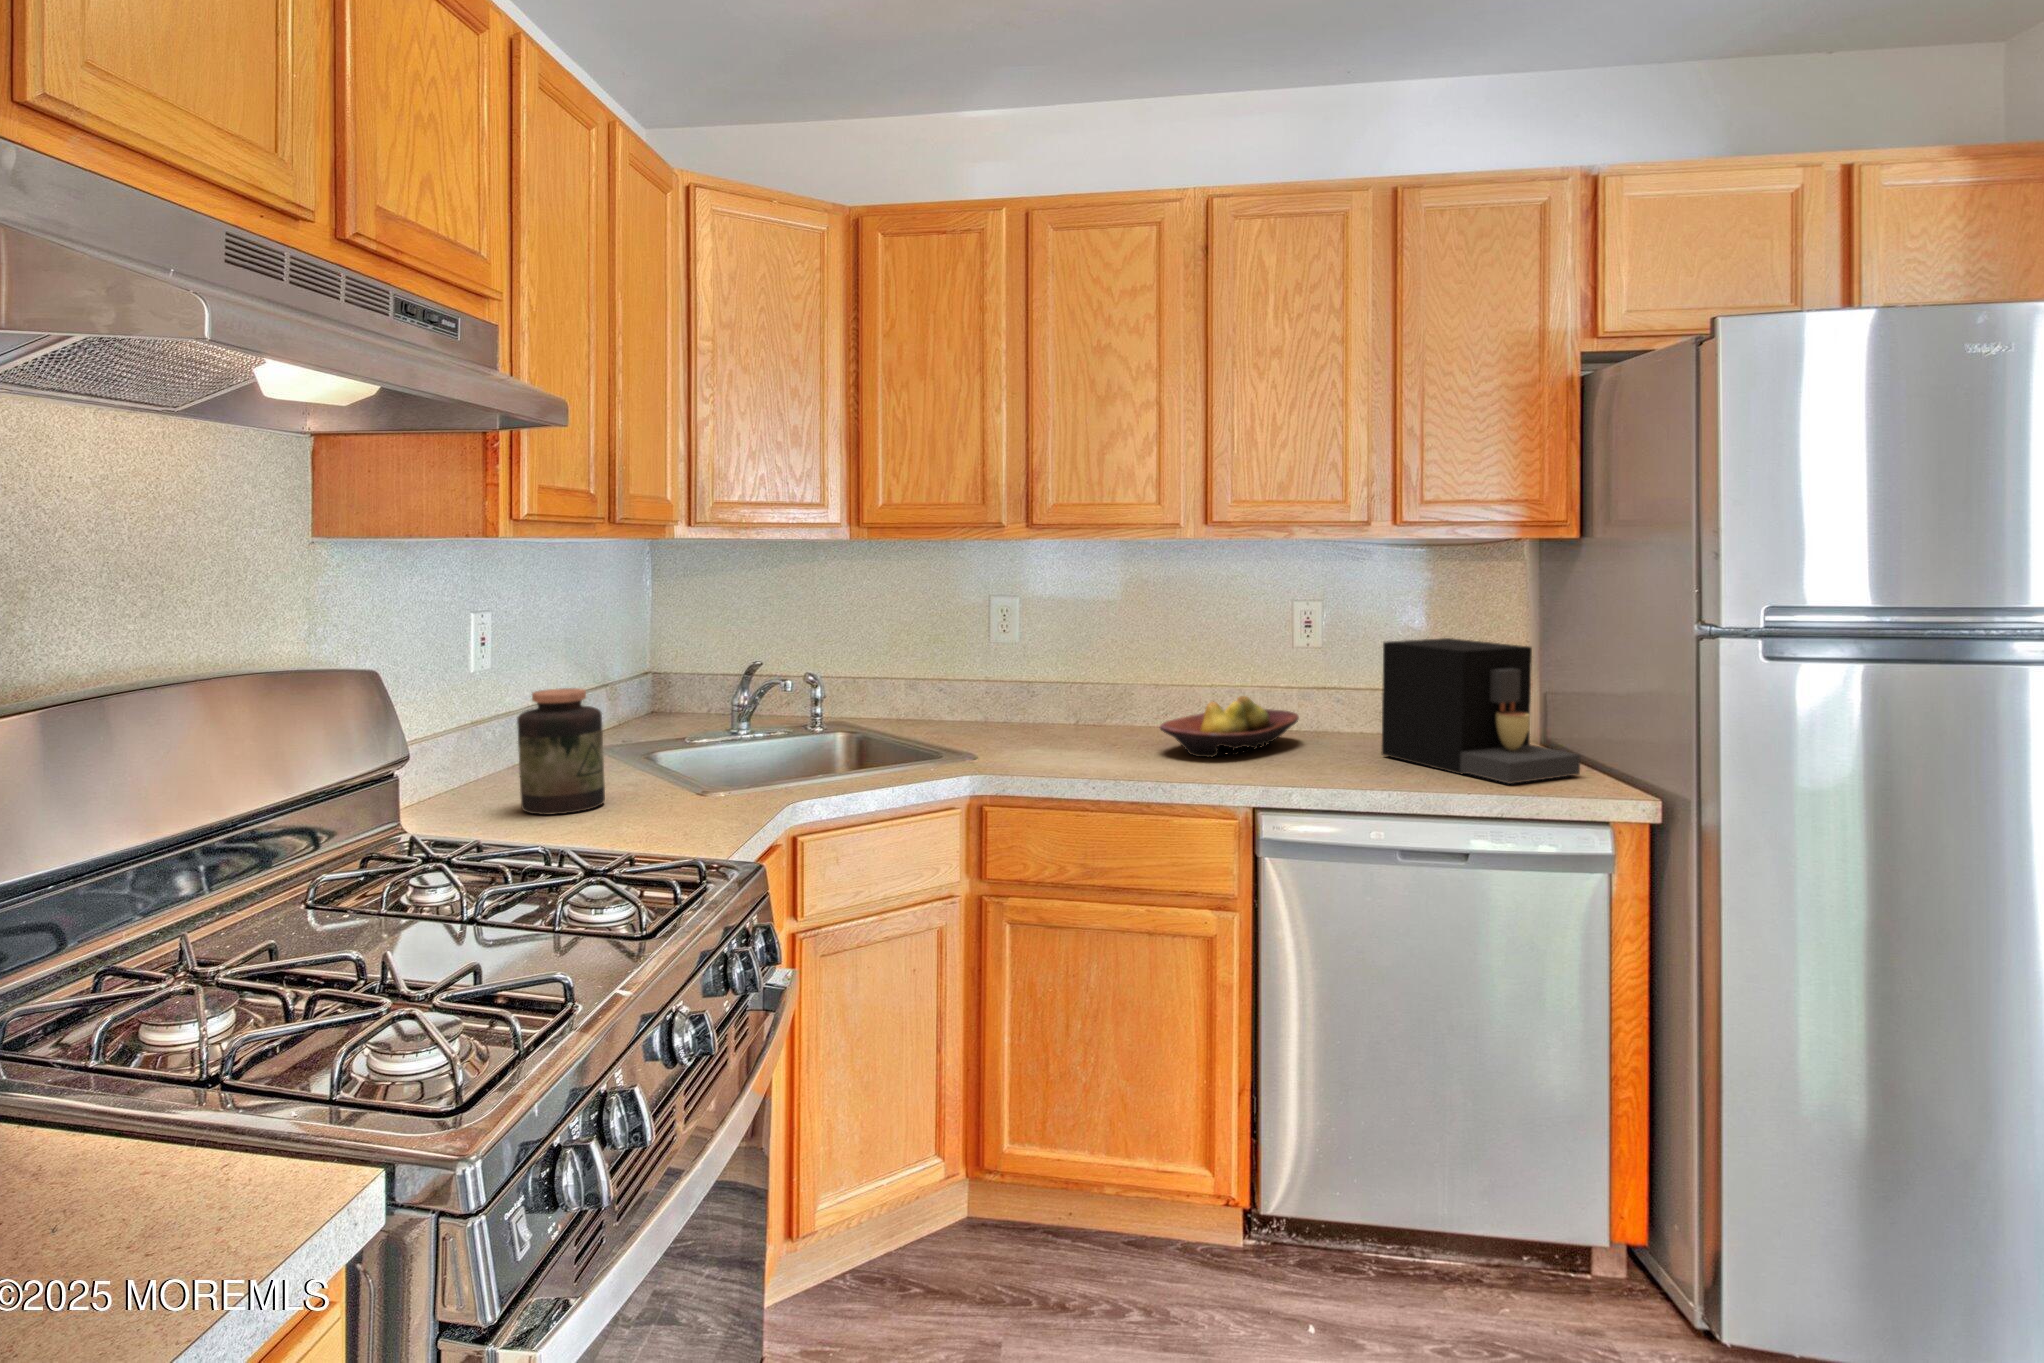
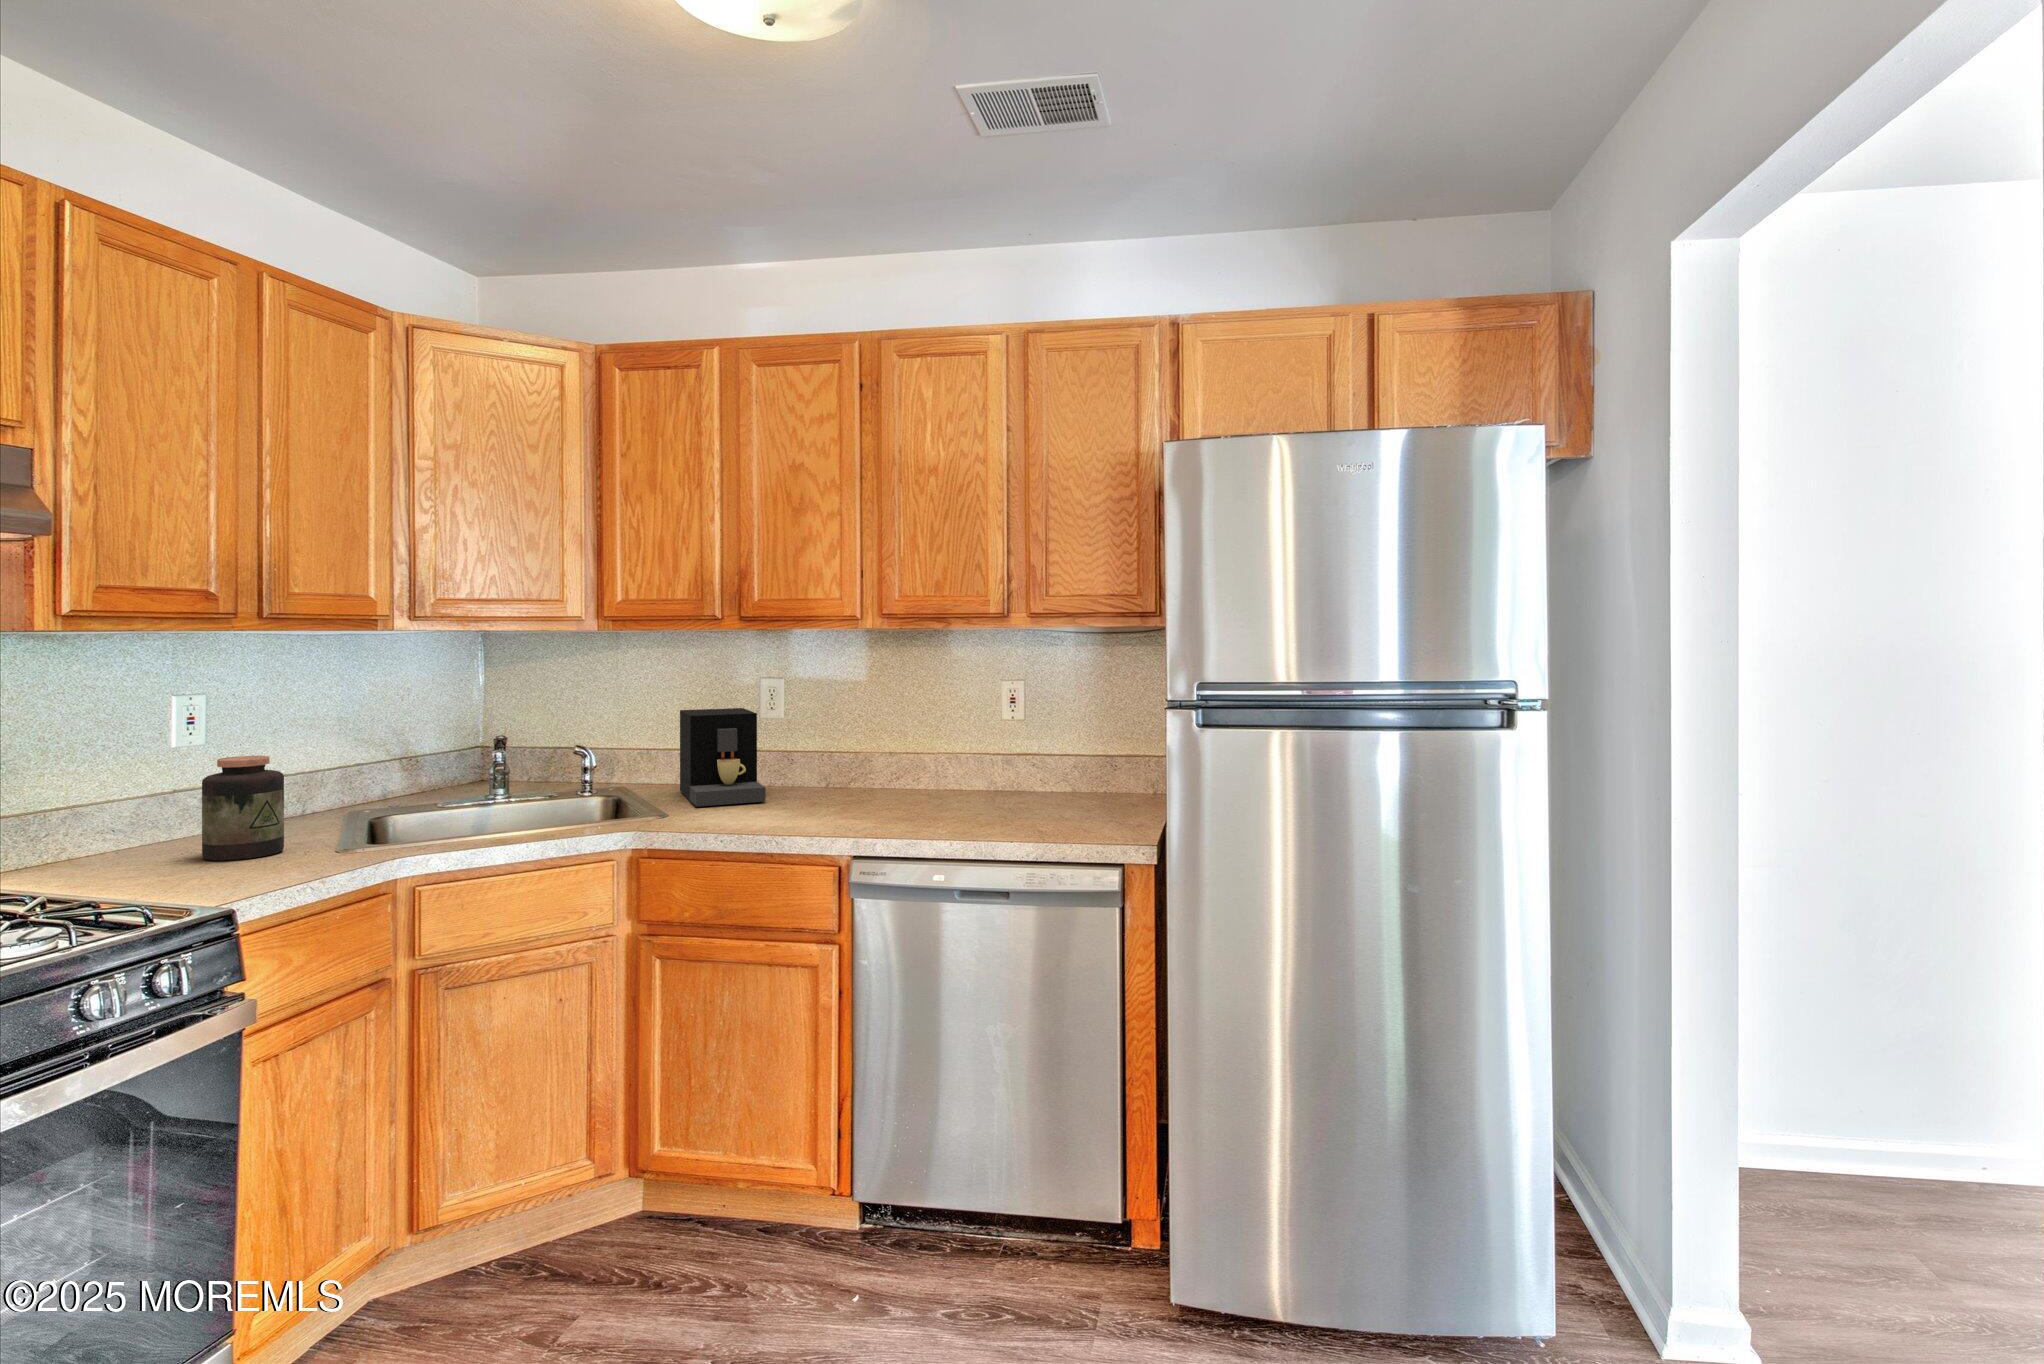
coffee maker: present [1382,638,1581,784] -> present [680,708,766,807]
fruit bowl: present [1159,696,1299,757] -> none [811,764,945,815]

